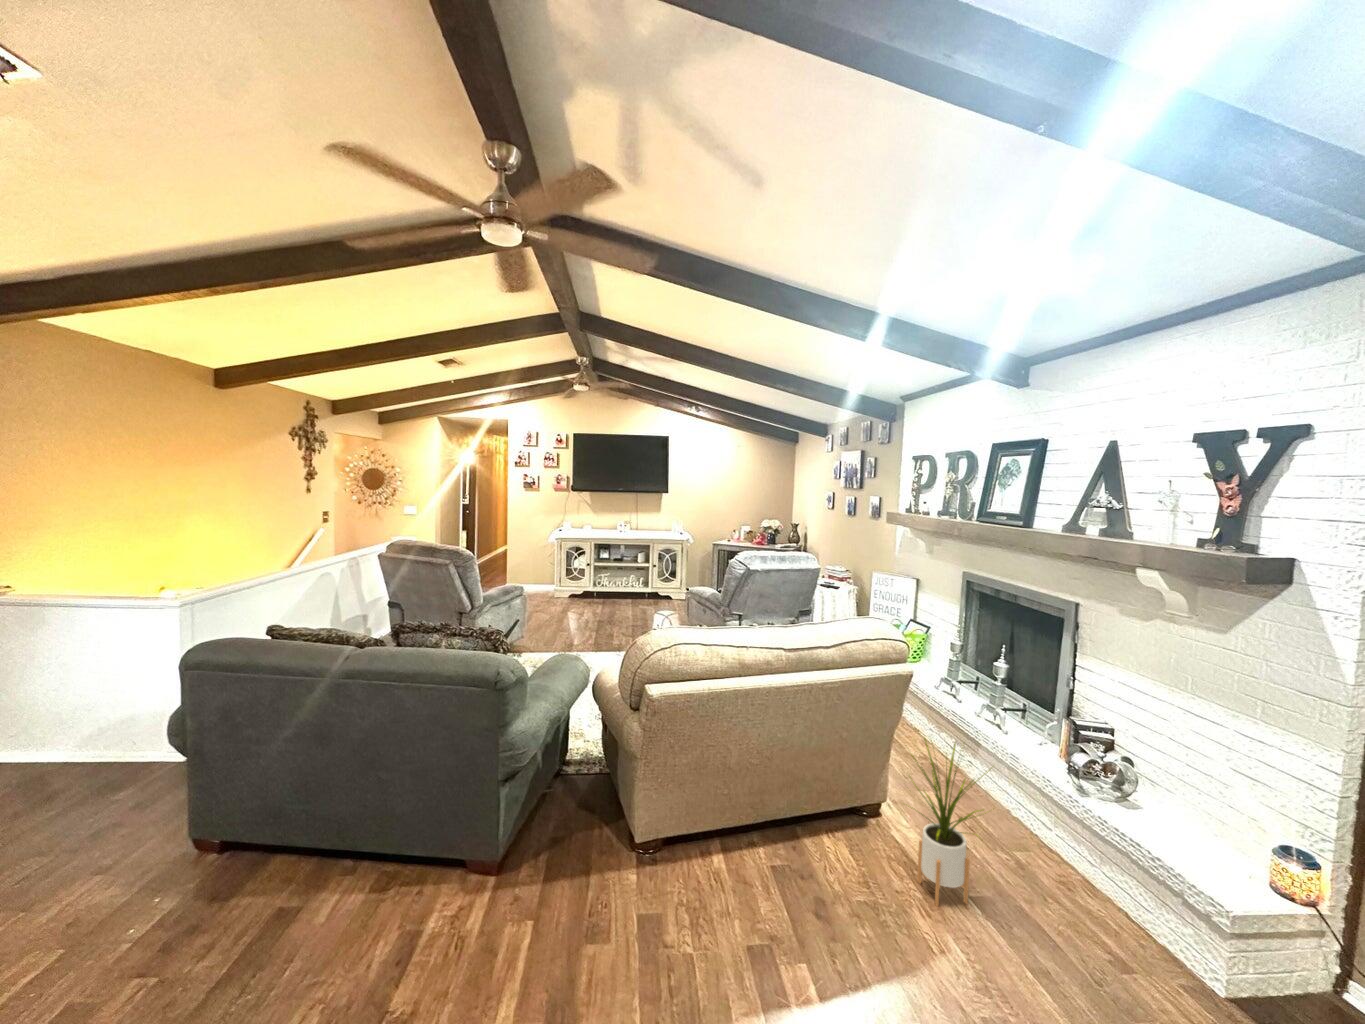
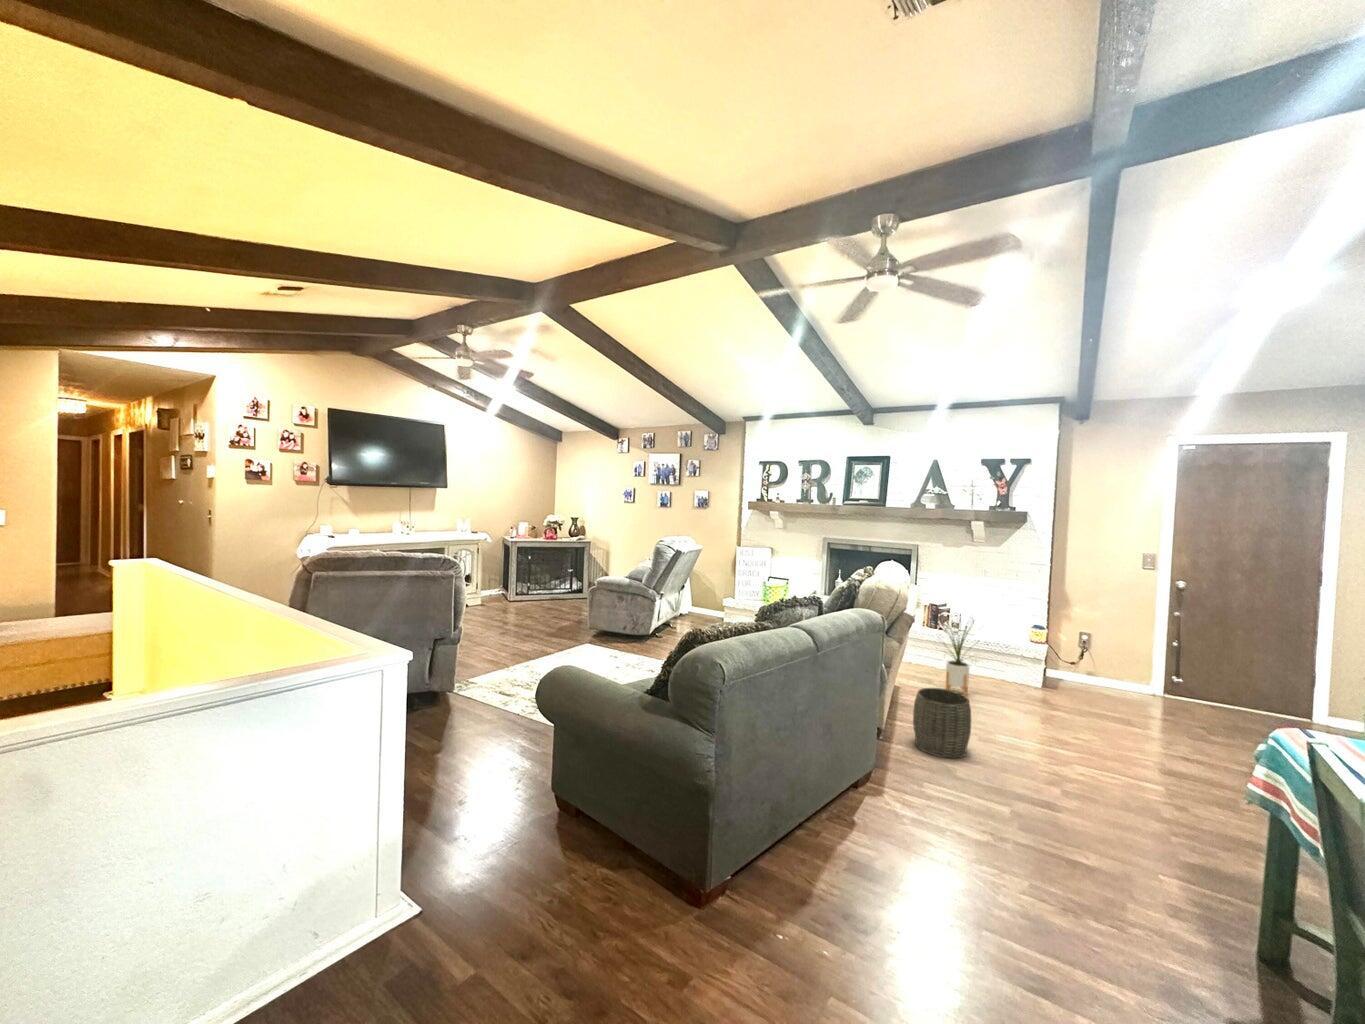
woven basket: none [611,817,697,955] -> present [913,688,971,758]

